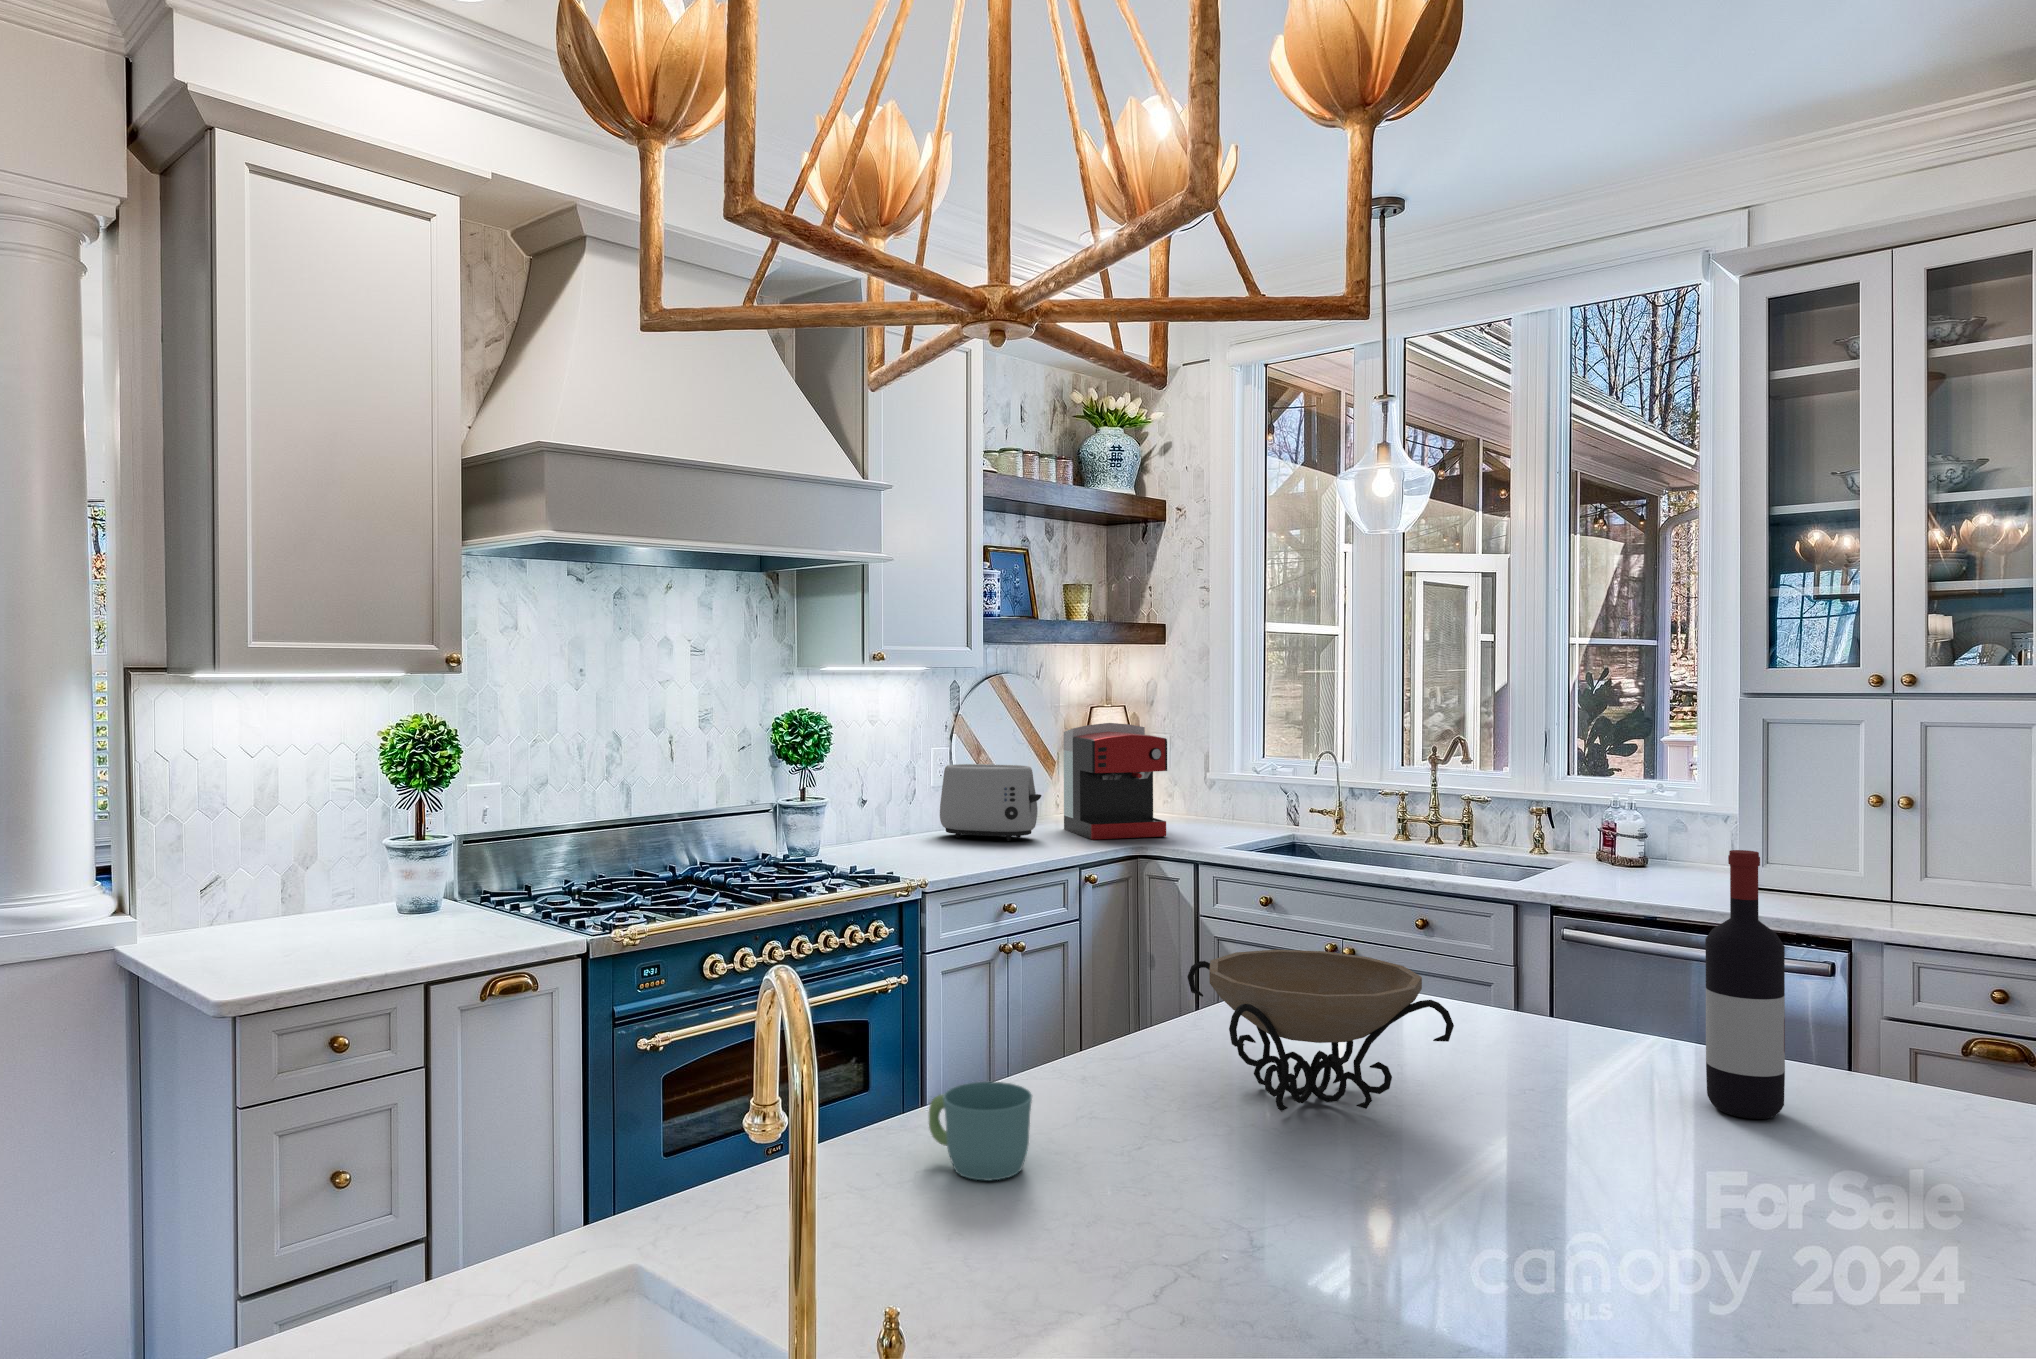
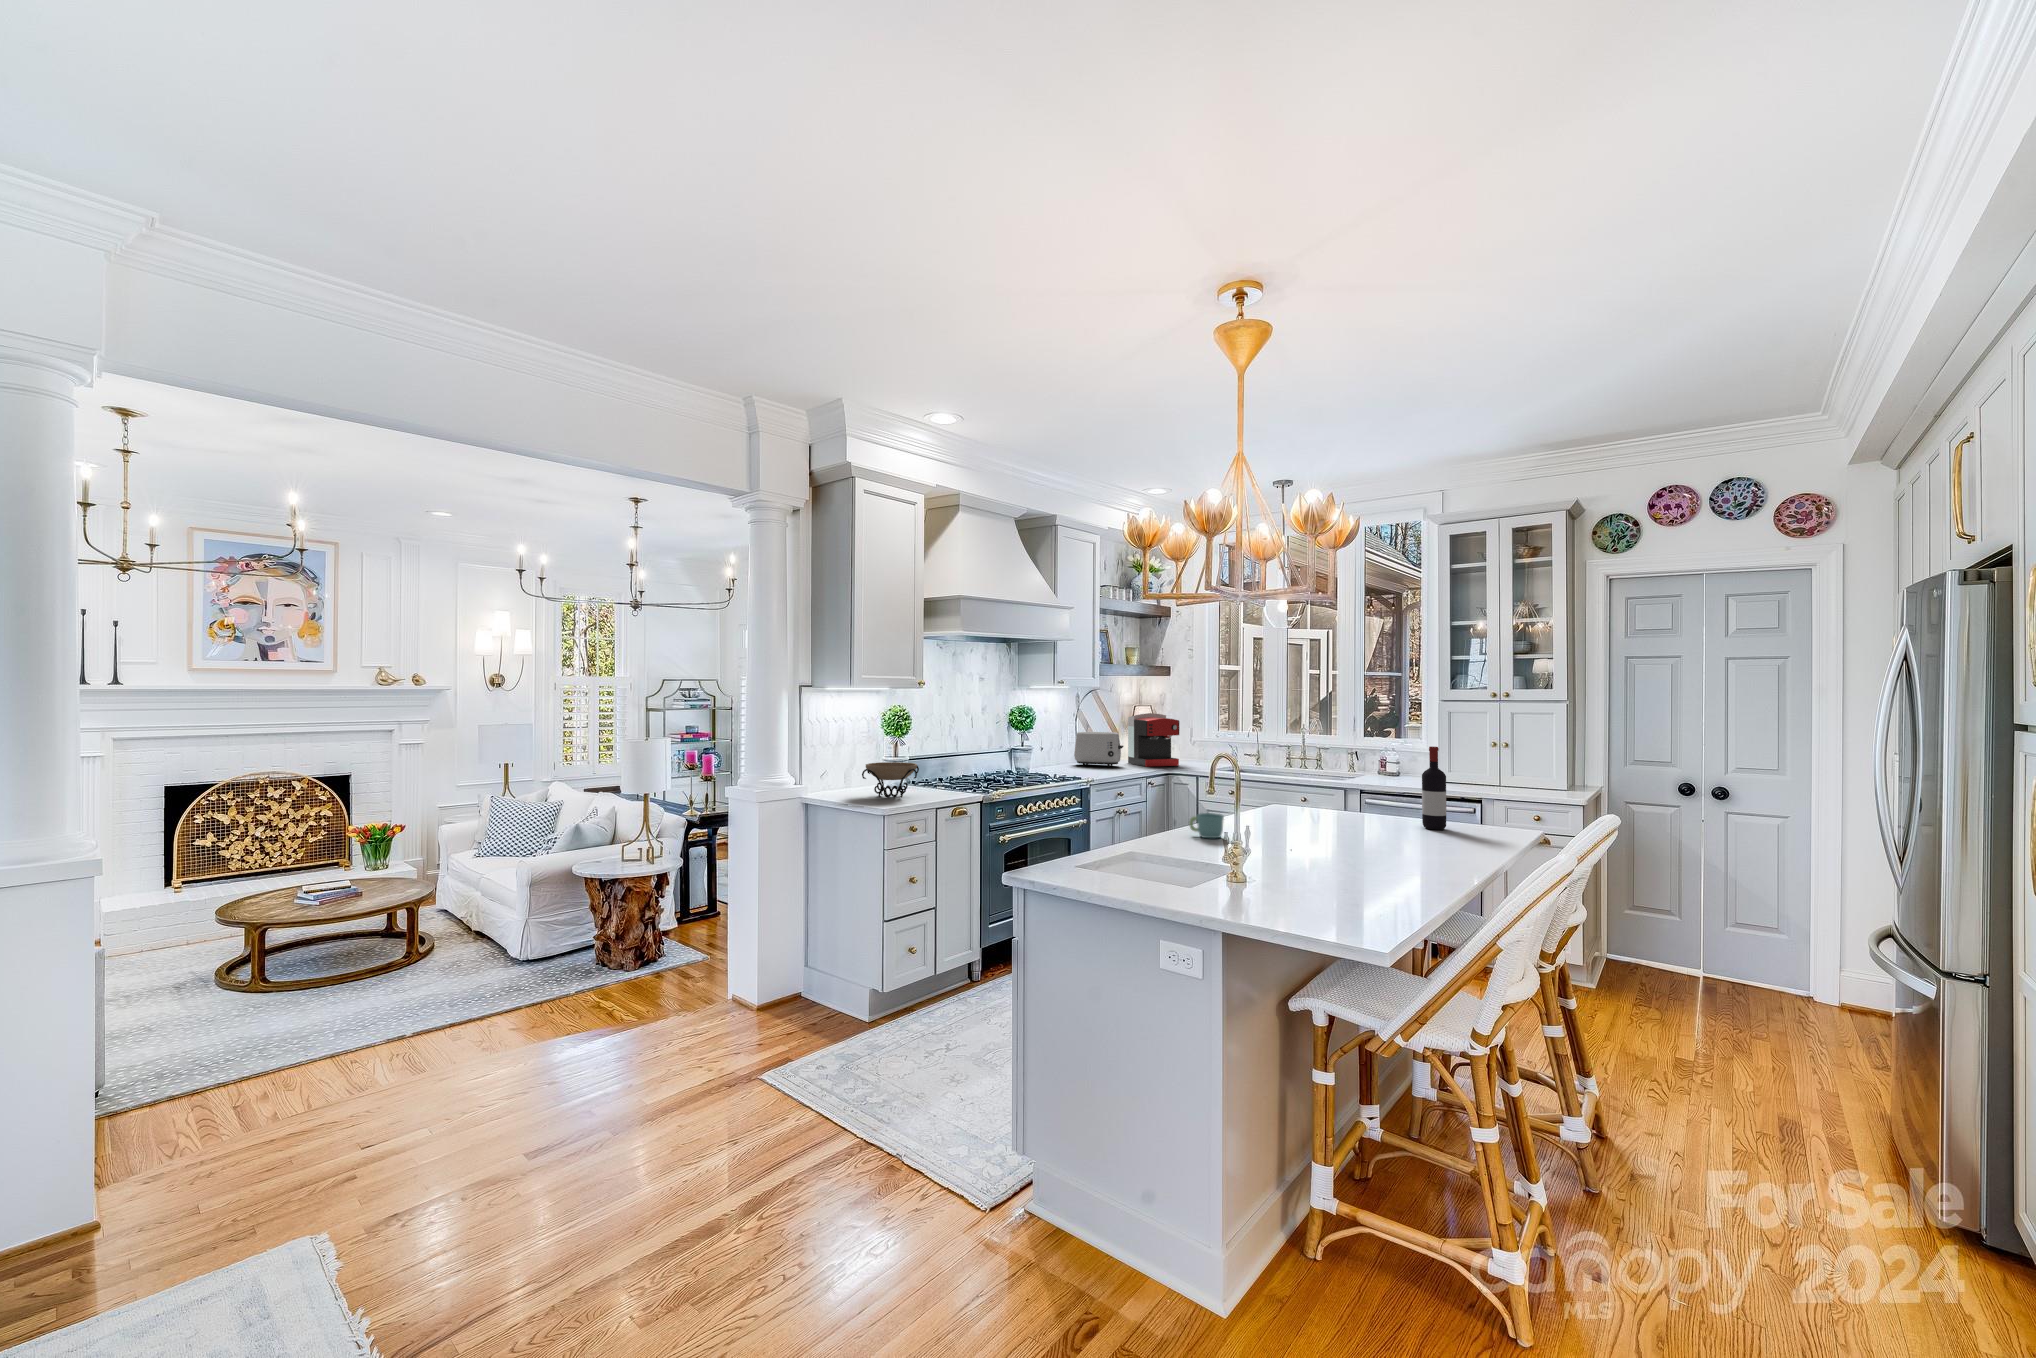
decorative bowl: present [1187,950,1454,1111] -> present [862,762,919,798]

